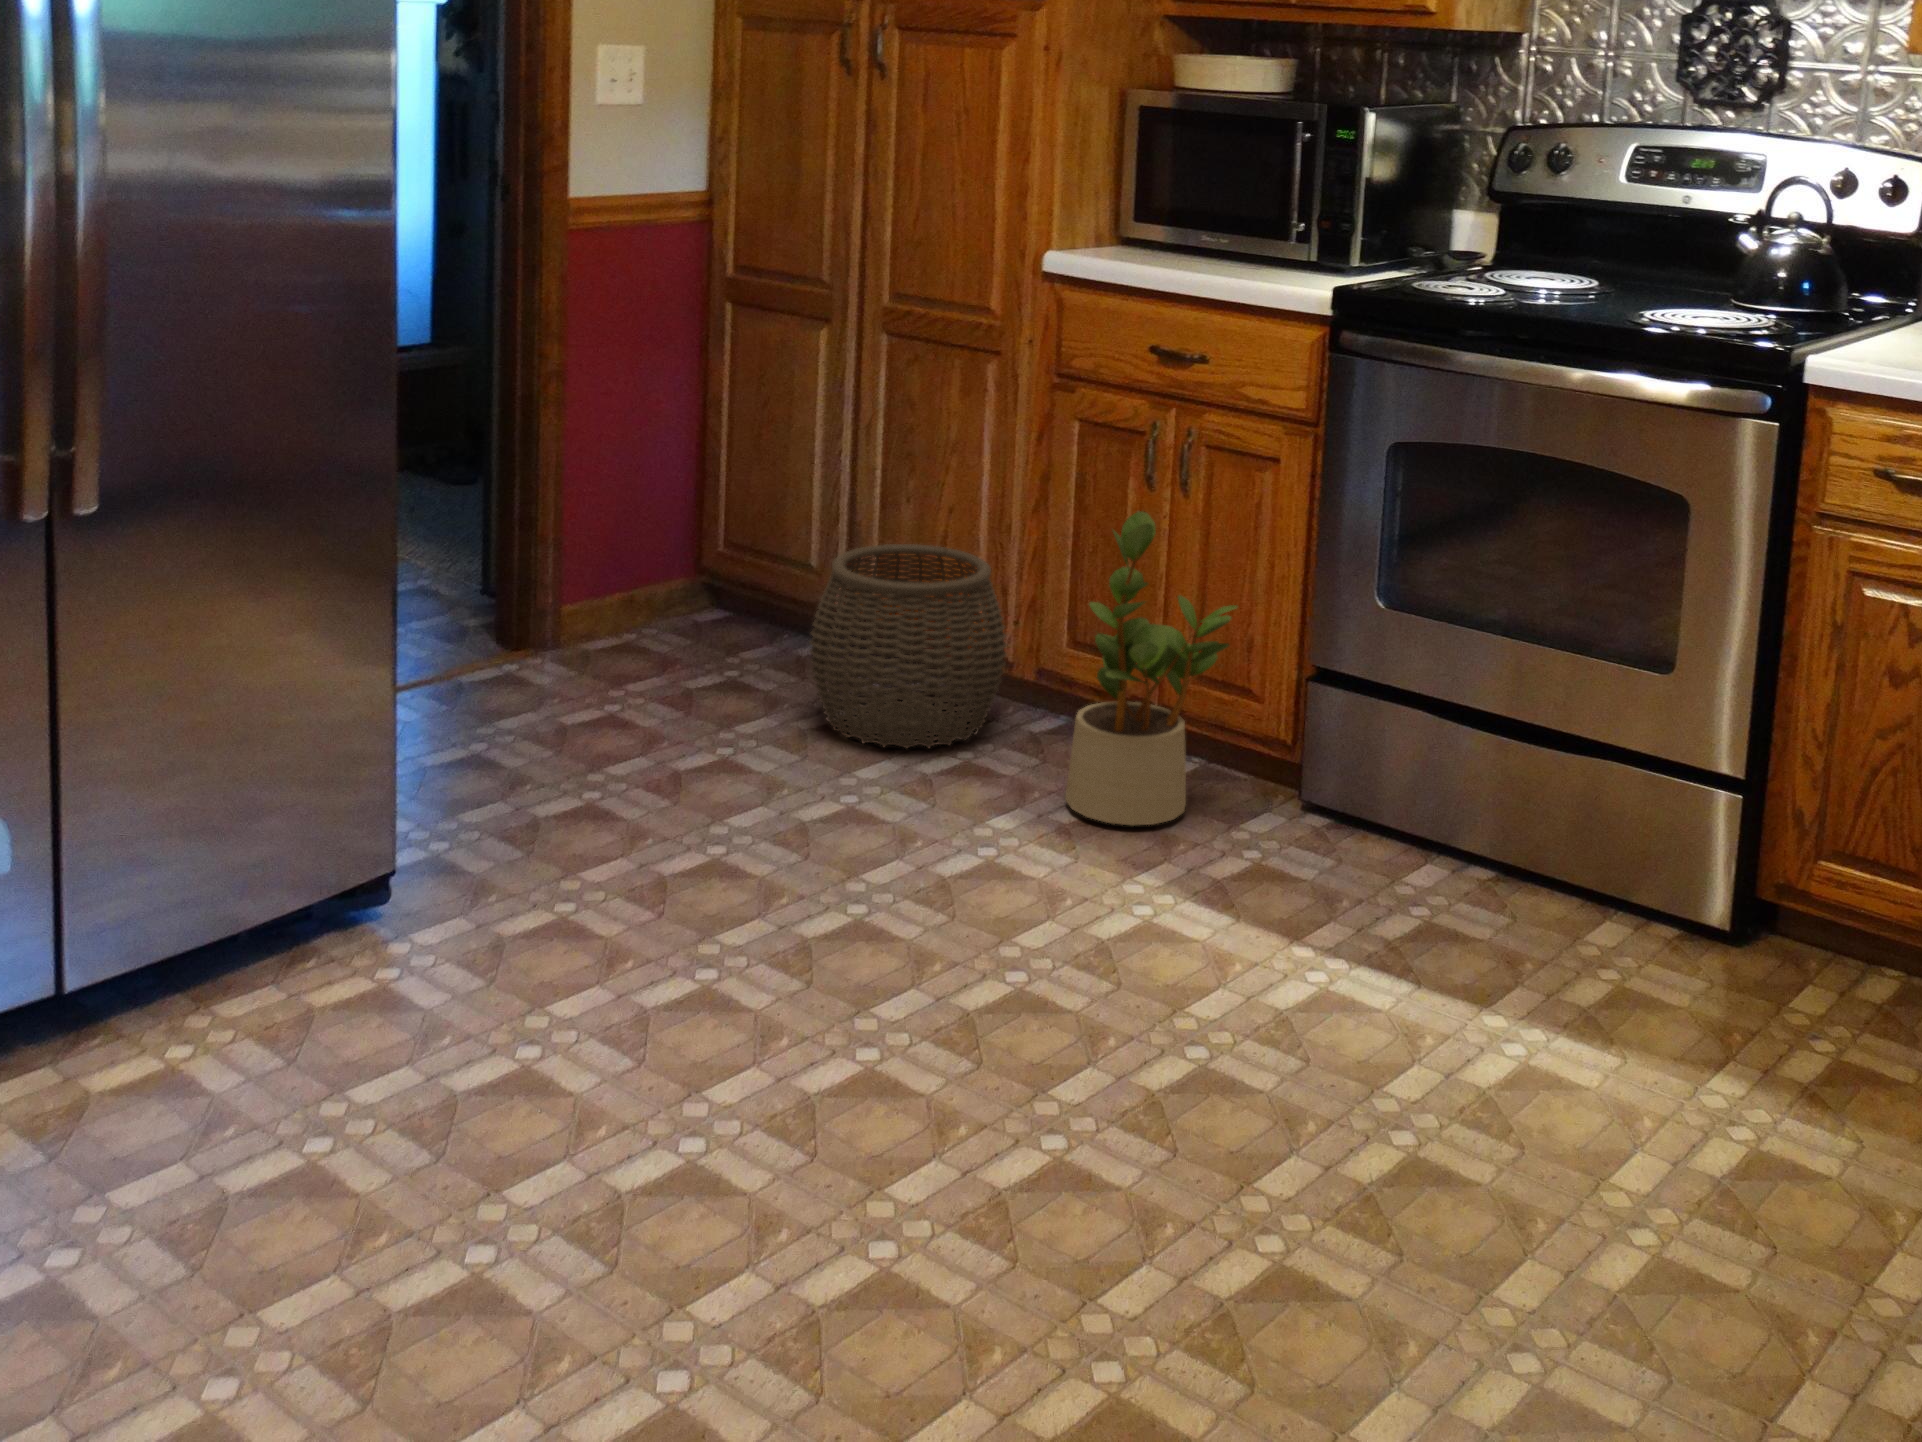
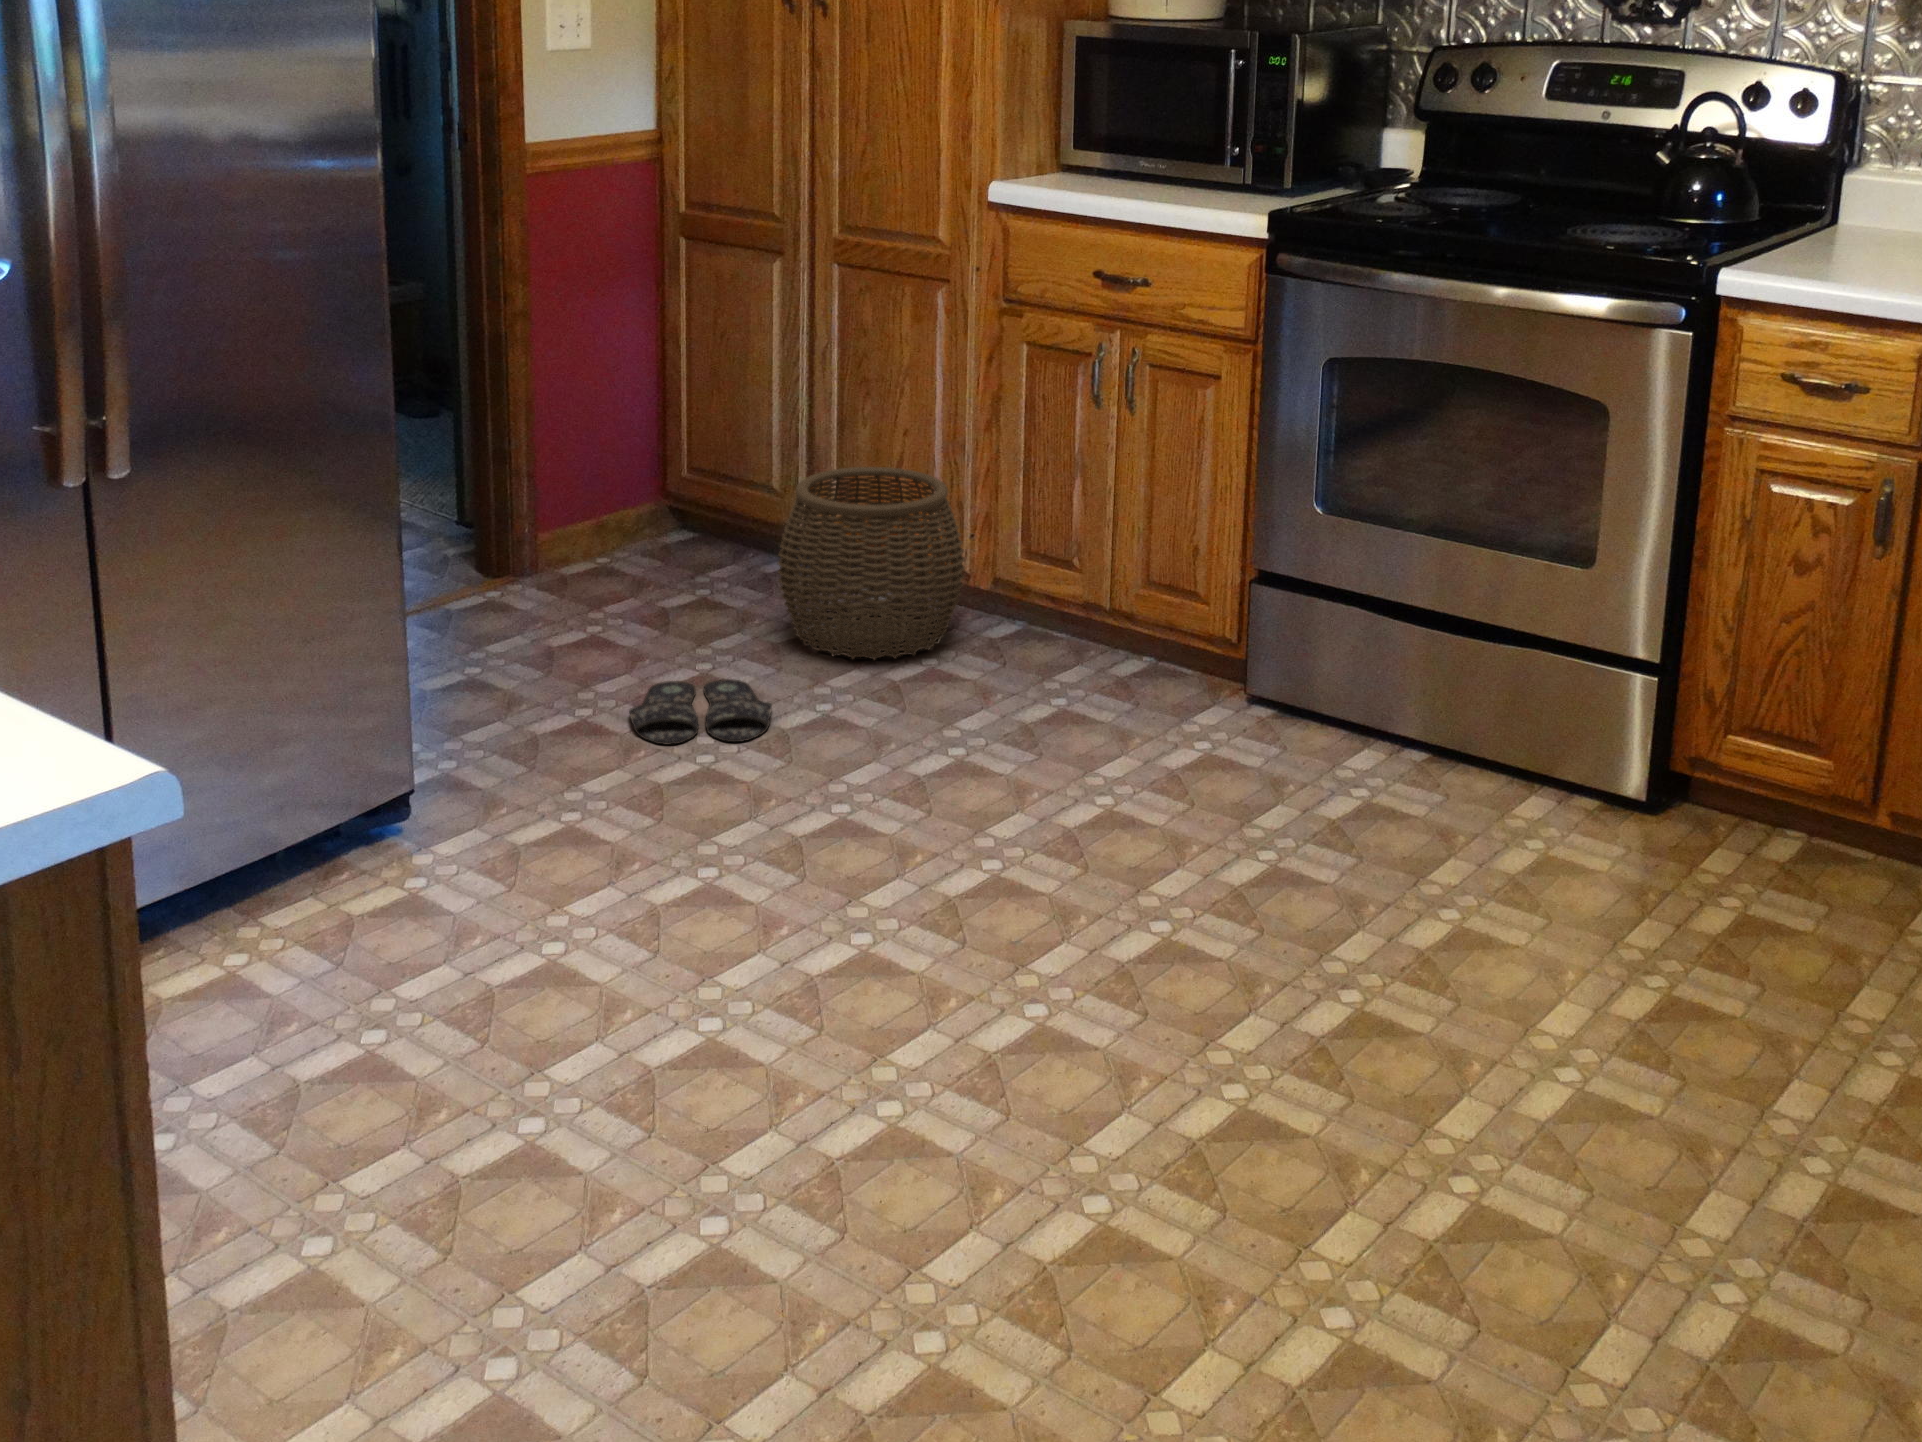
potted plant: present [1065,511,1237,825] -> none [1026,432,1185,725]
slippers: none [640,764,794,831] -> present [629,679,772,744]

